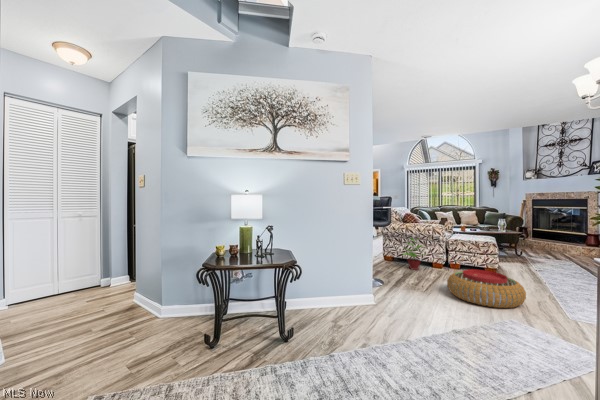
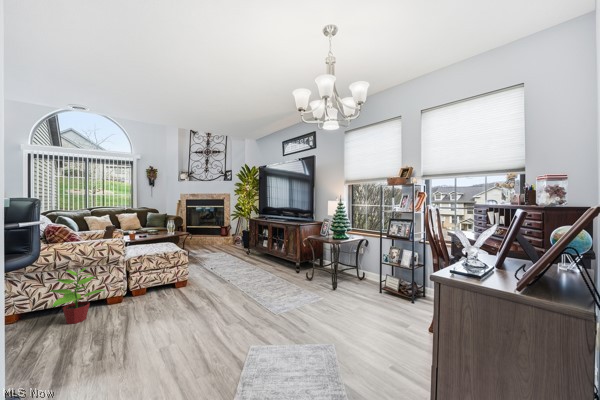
pouf: present [447,269,526,308] -> none [155,293,243,350]

